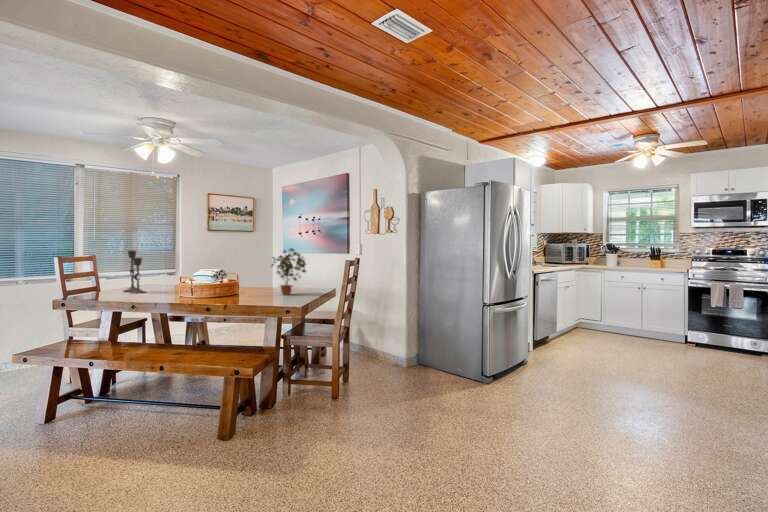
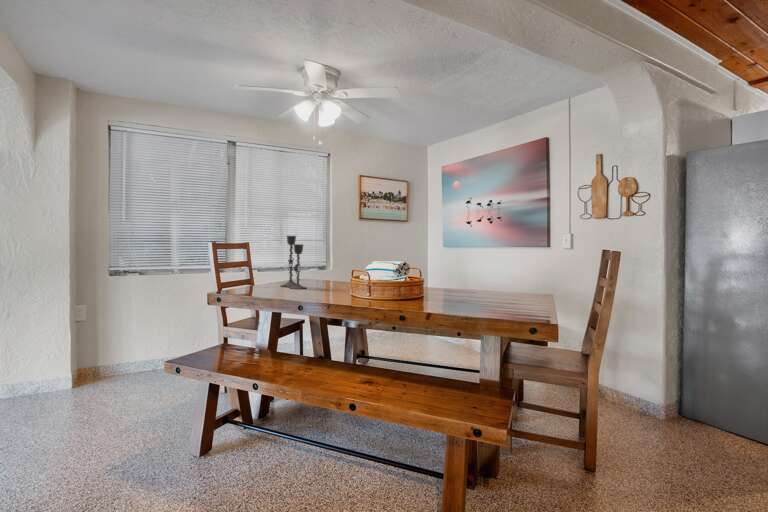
potted plant: present [271,249,306,295] -> none [465,234,528,301]

